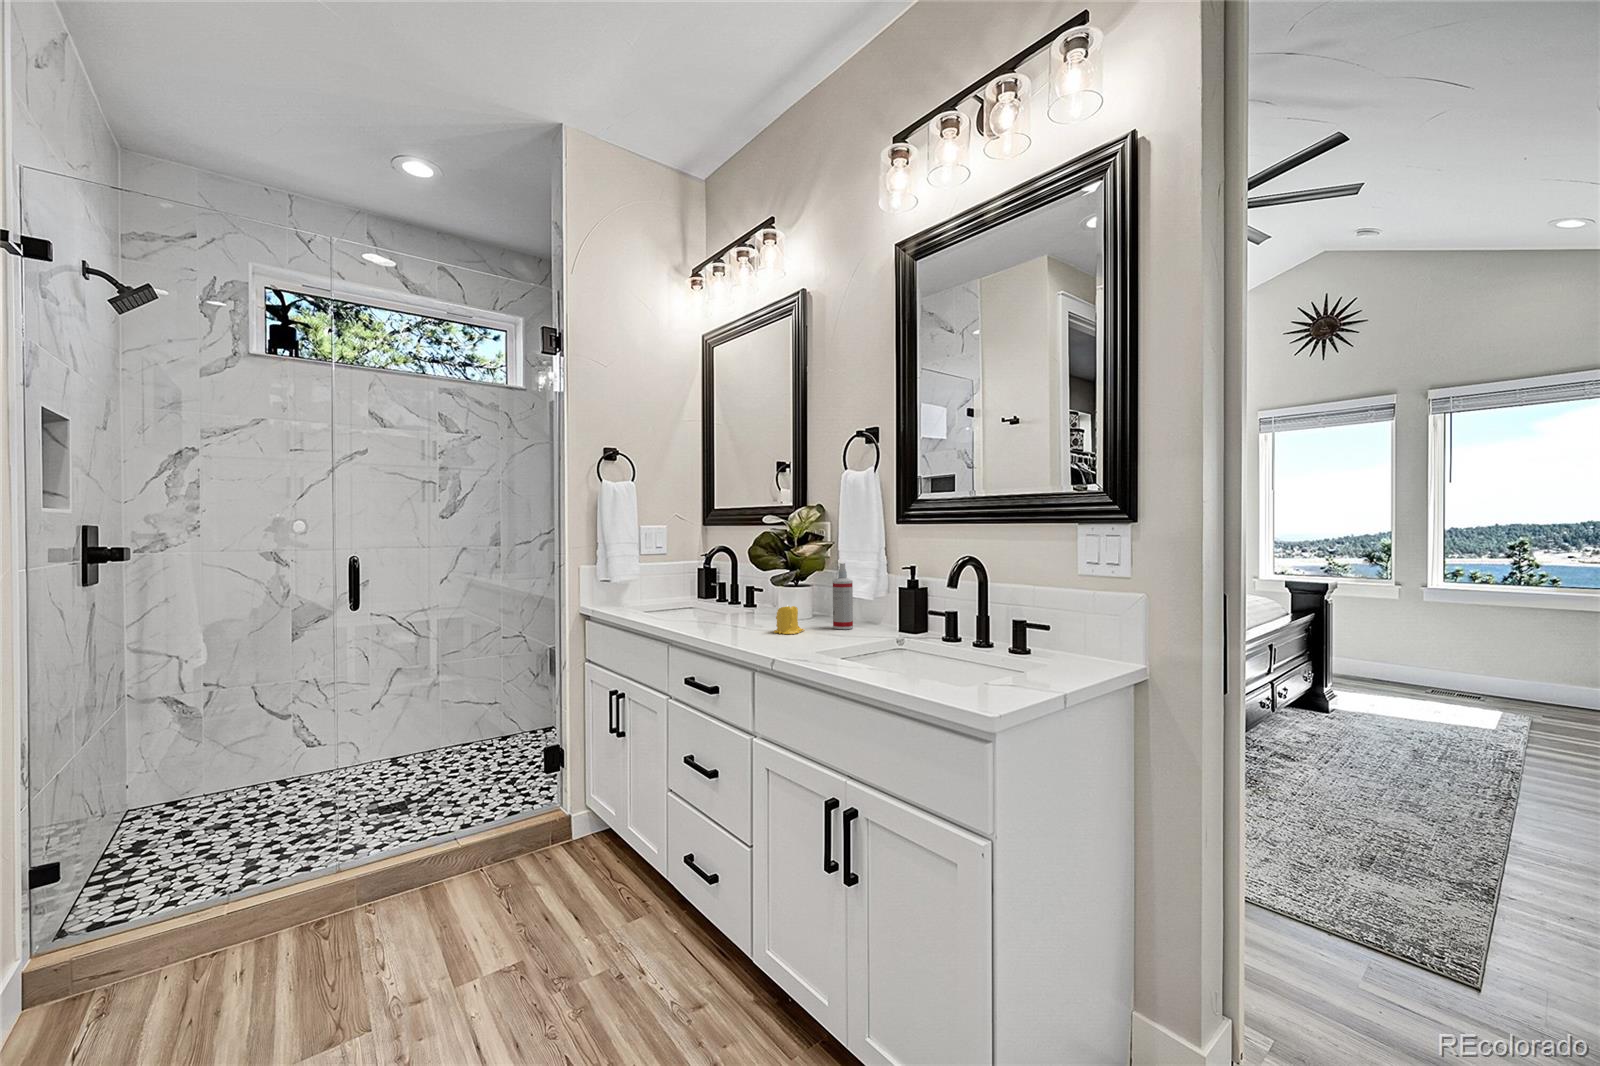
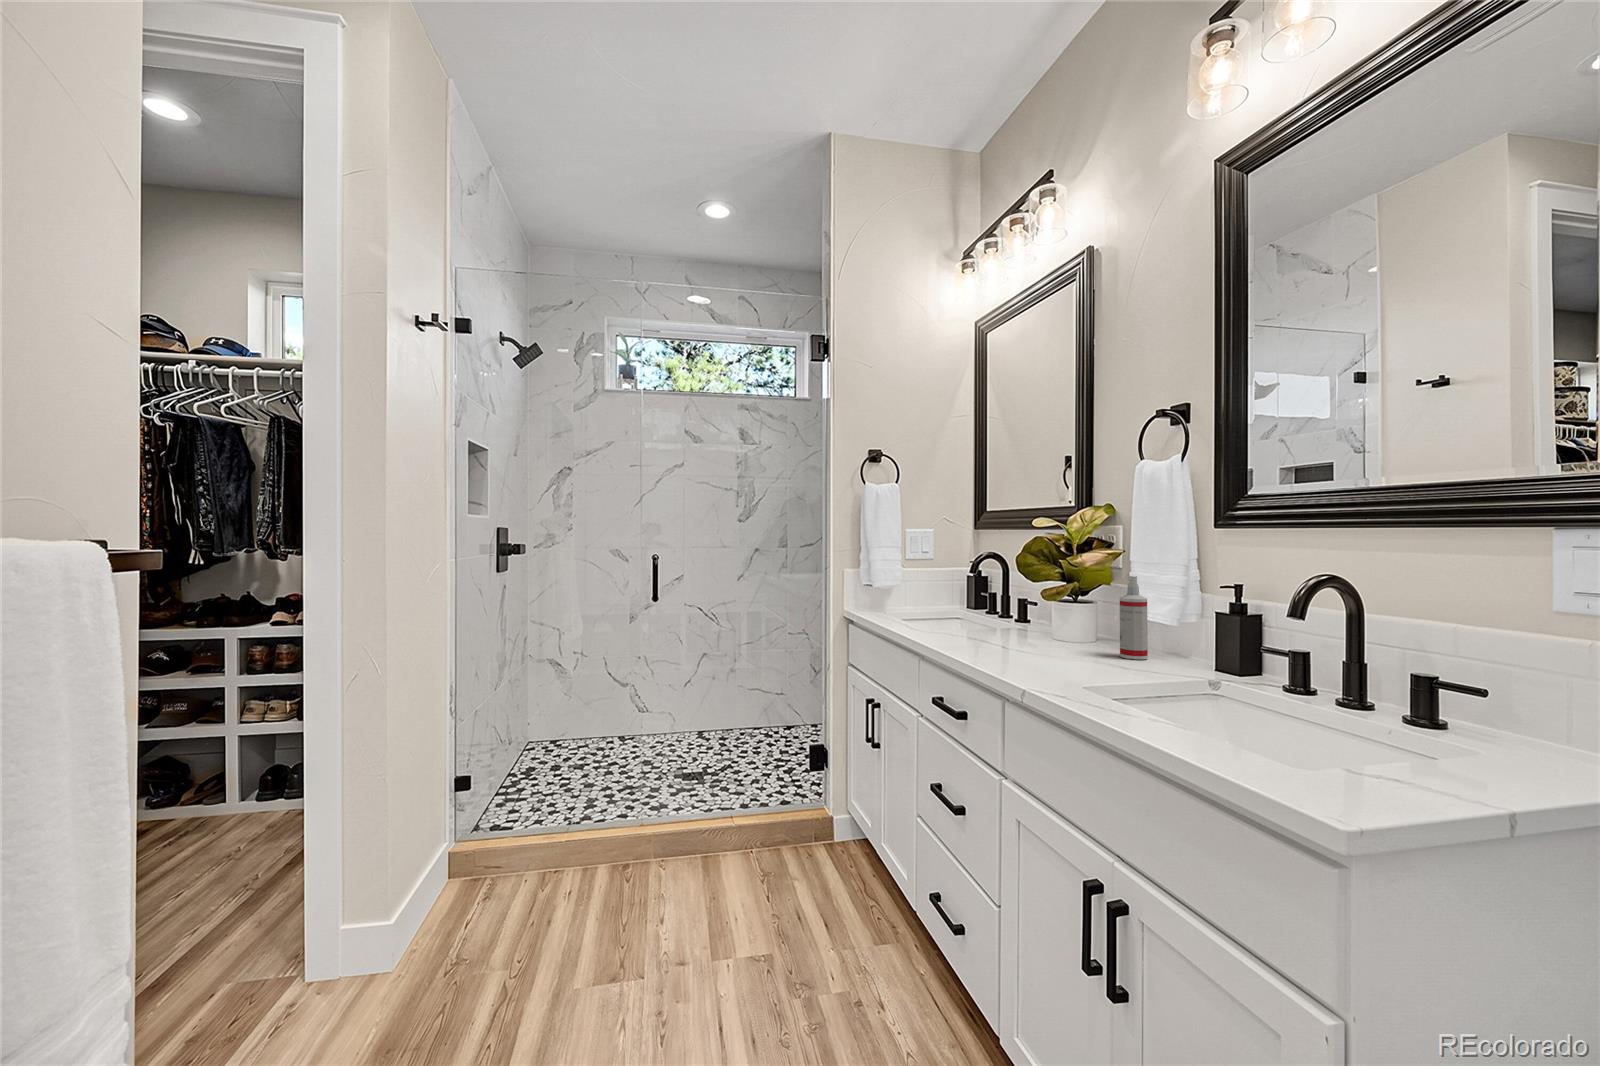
candle: present [774,605,805,634] -> none [1039,623,1080,660]

